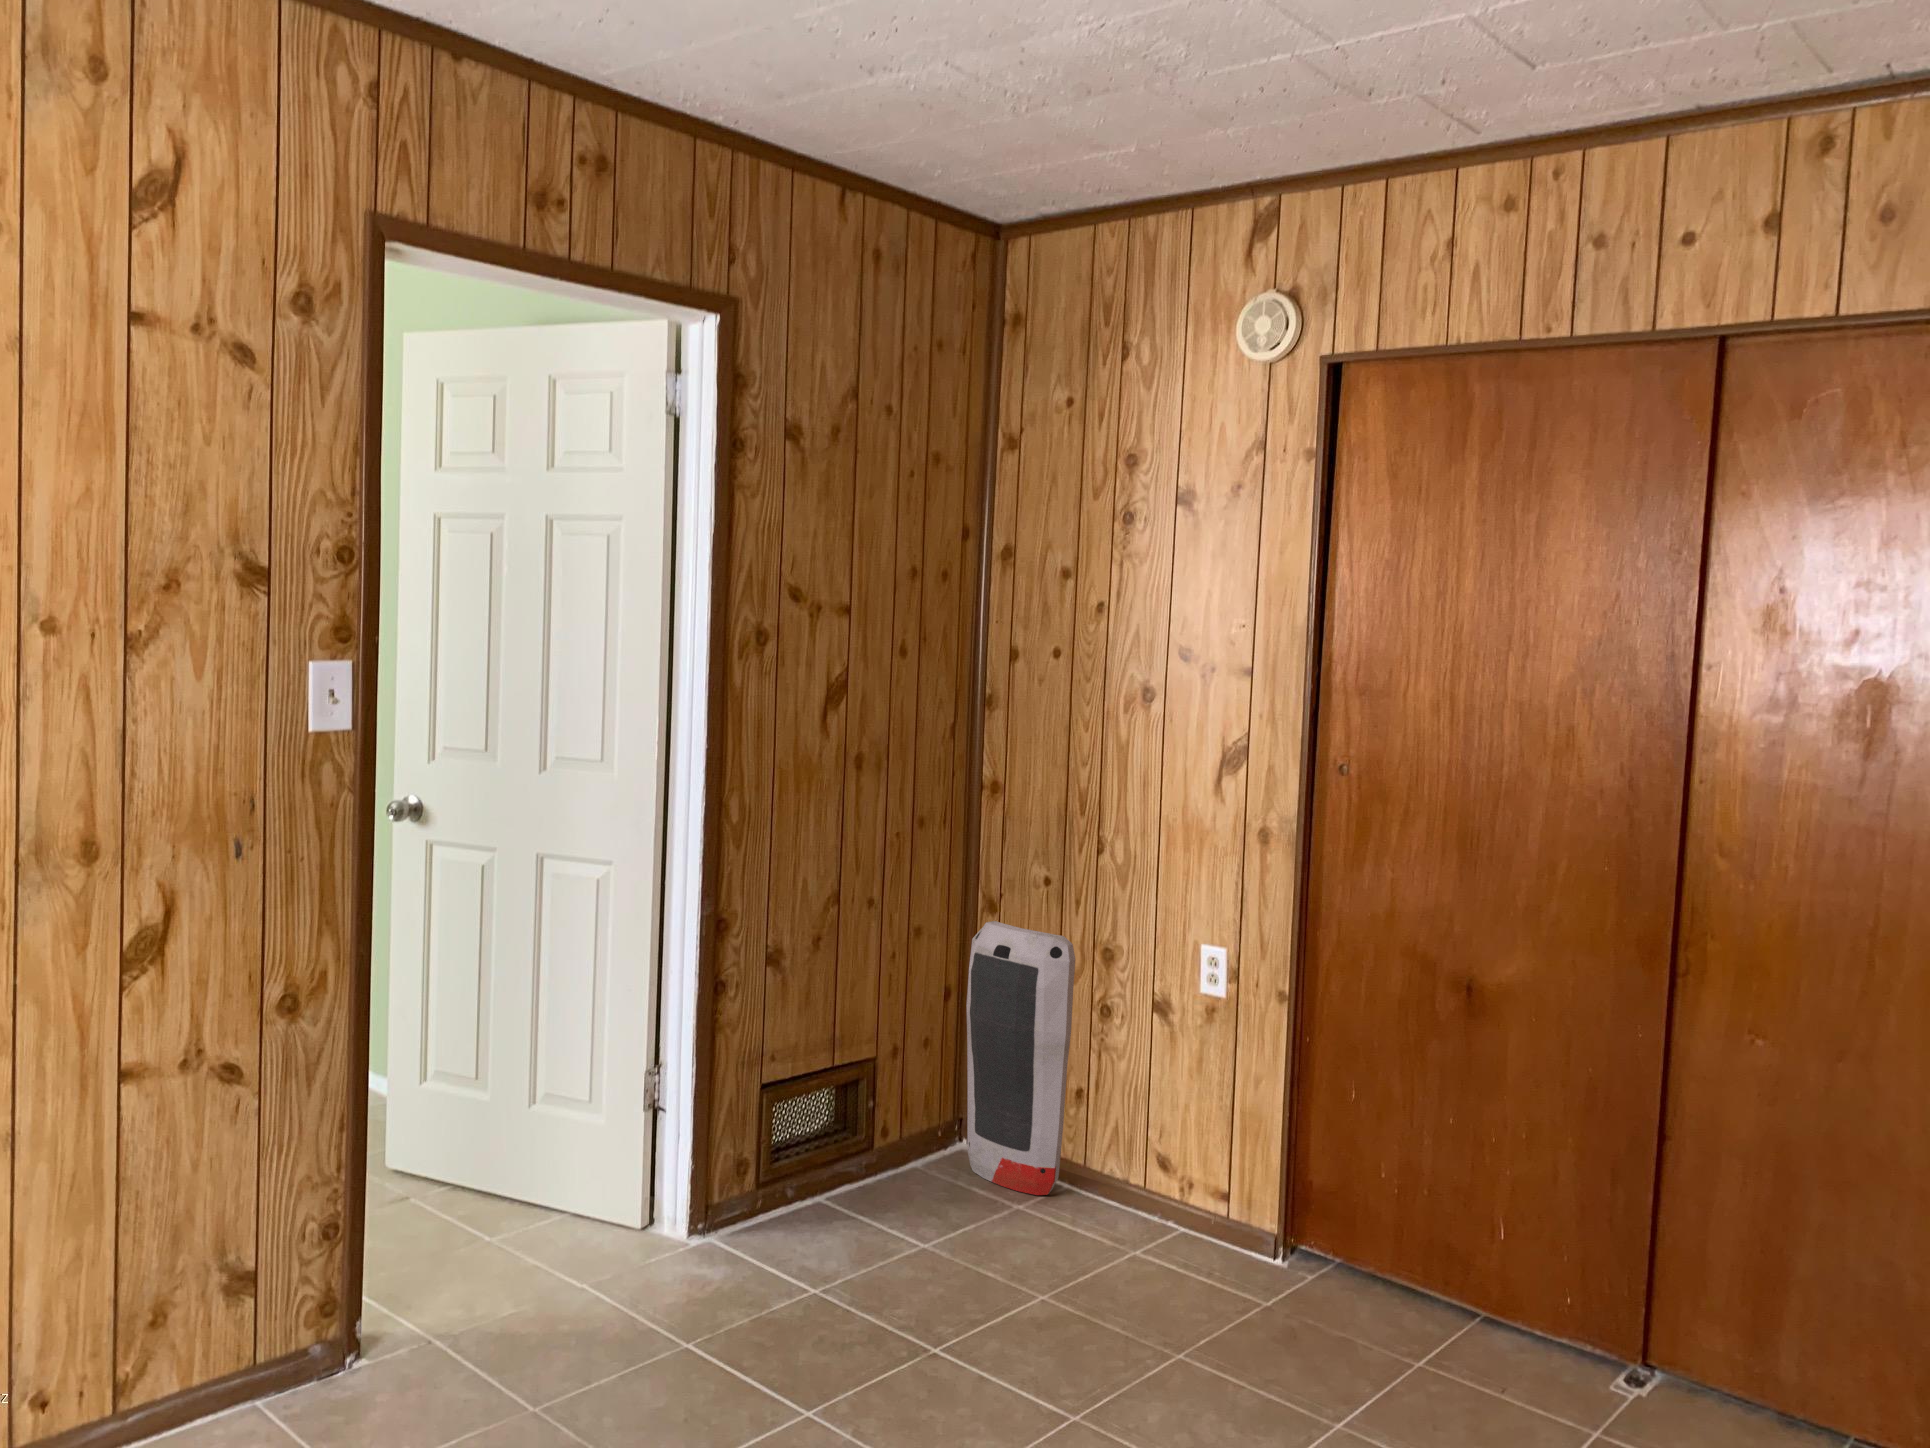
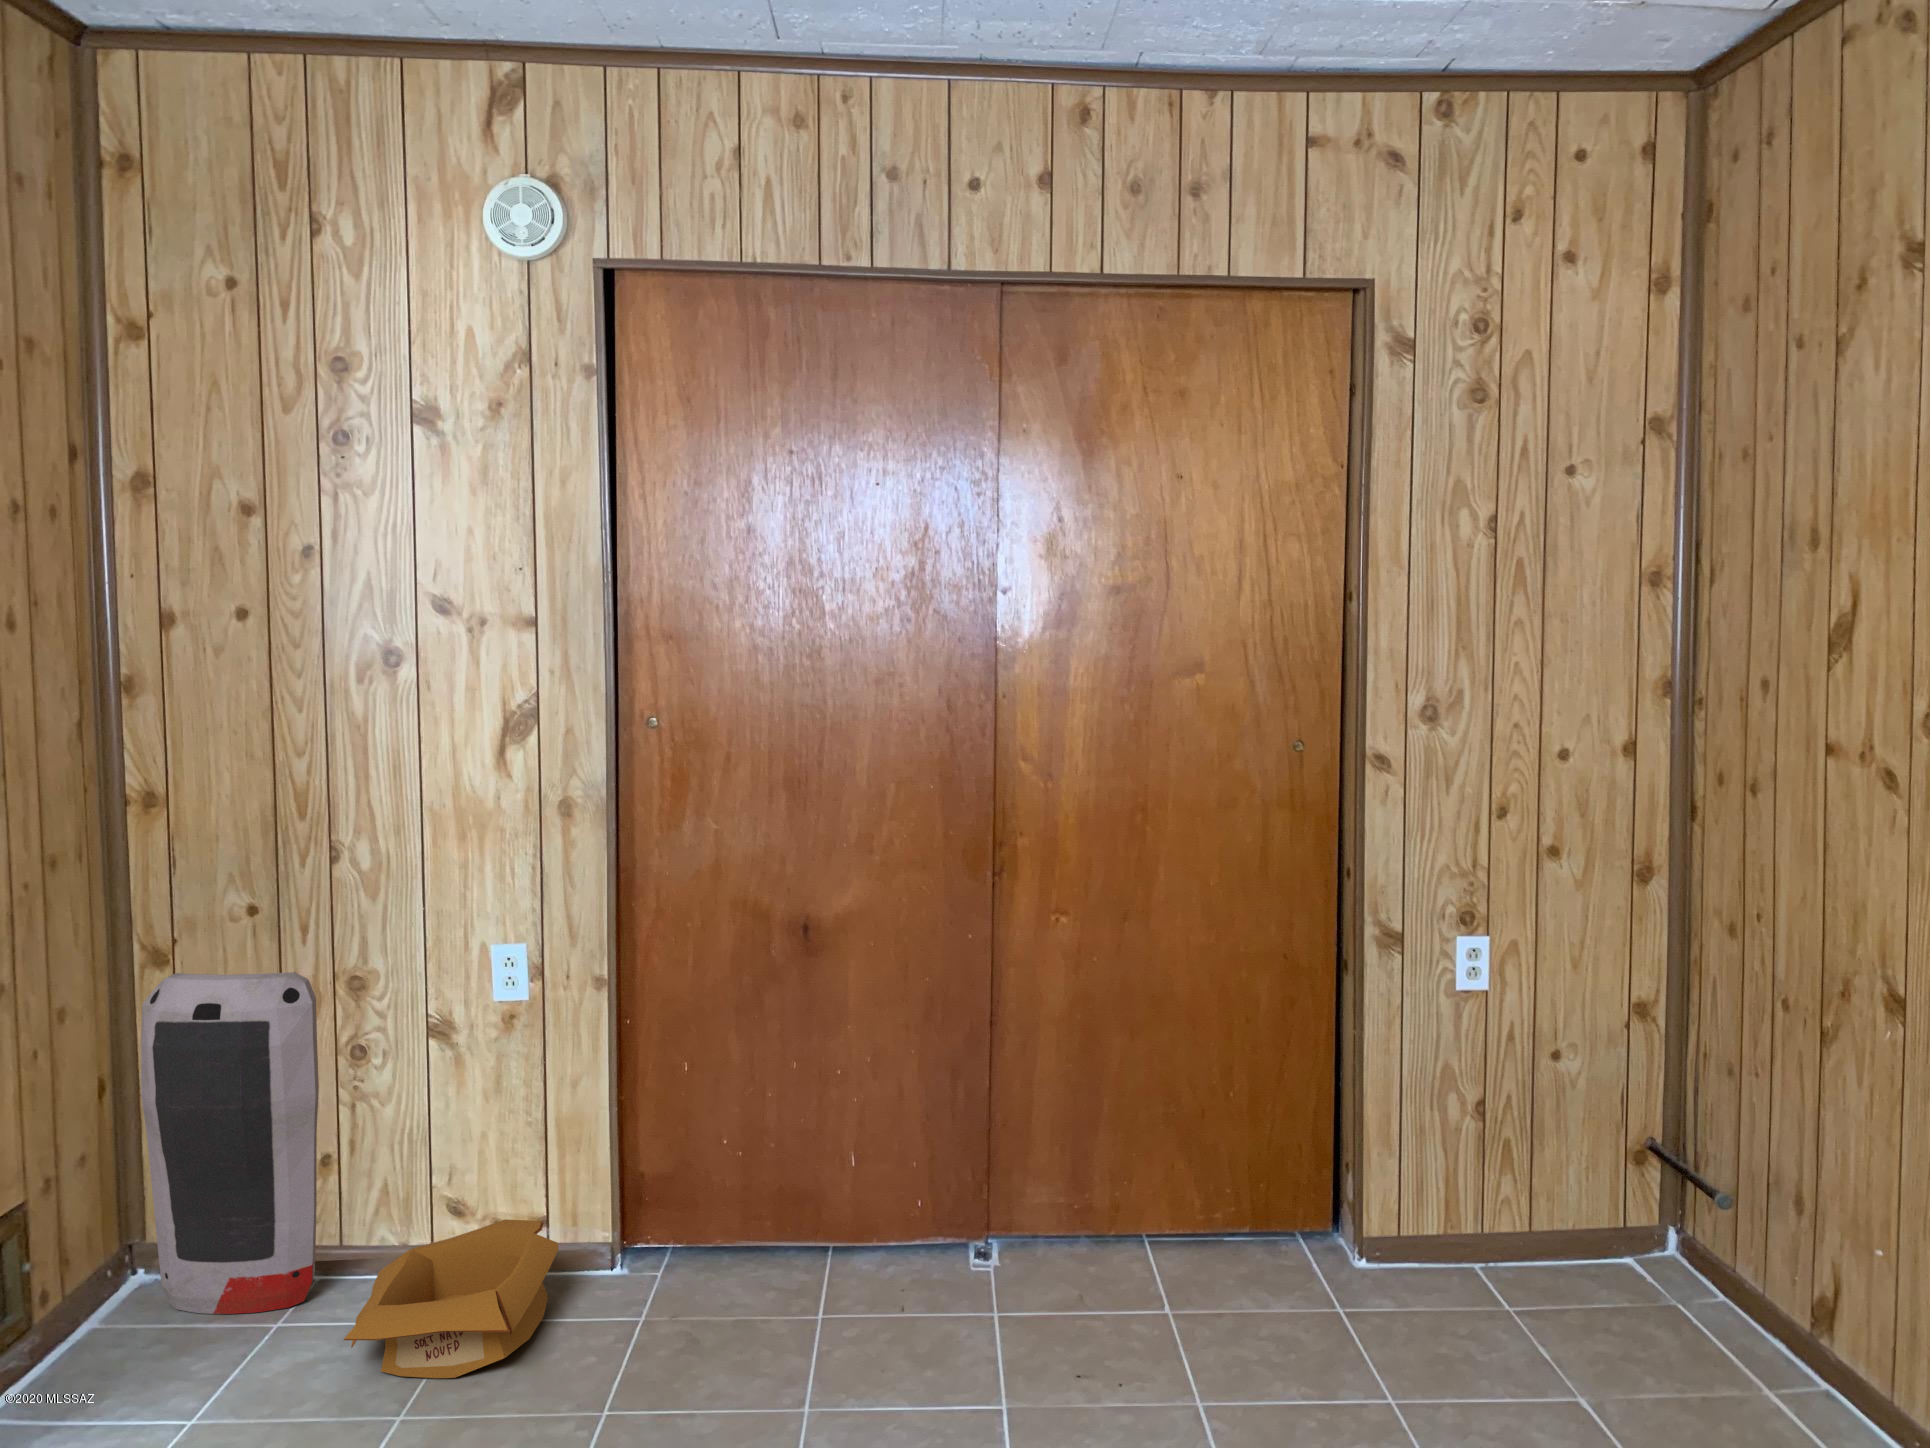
cardboard box: none [1038,1177,1219,1279] -> present [344,1219,558,1378]

